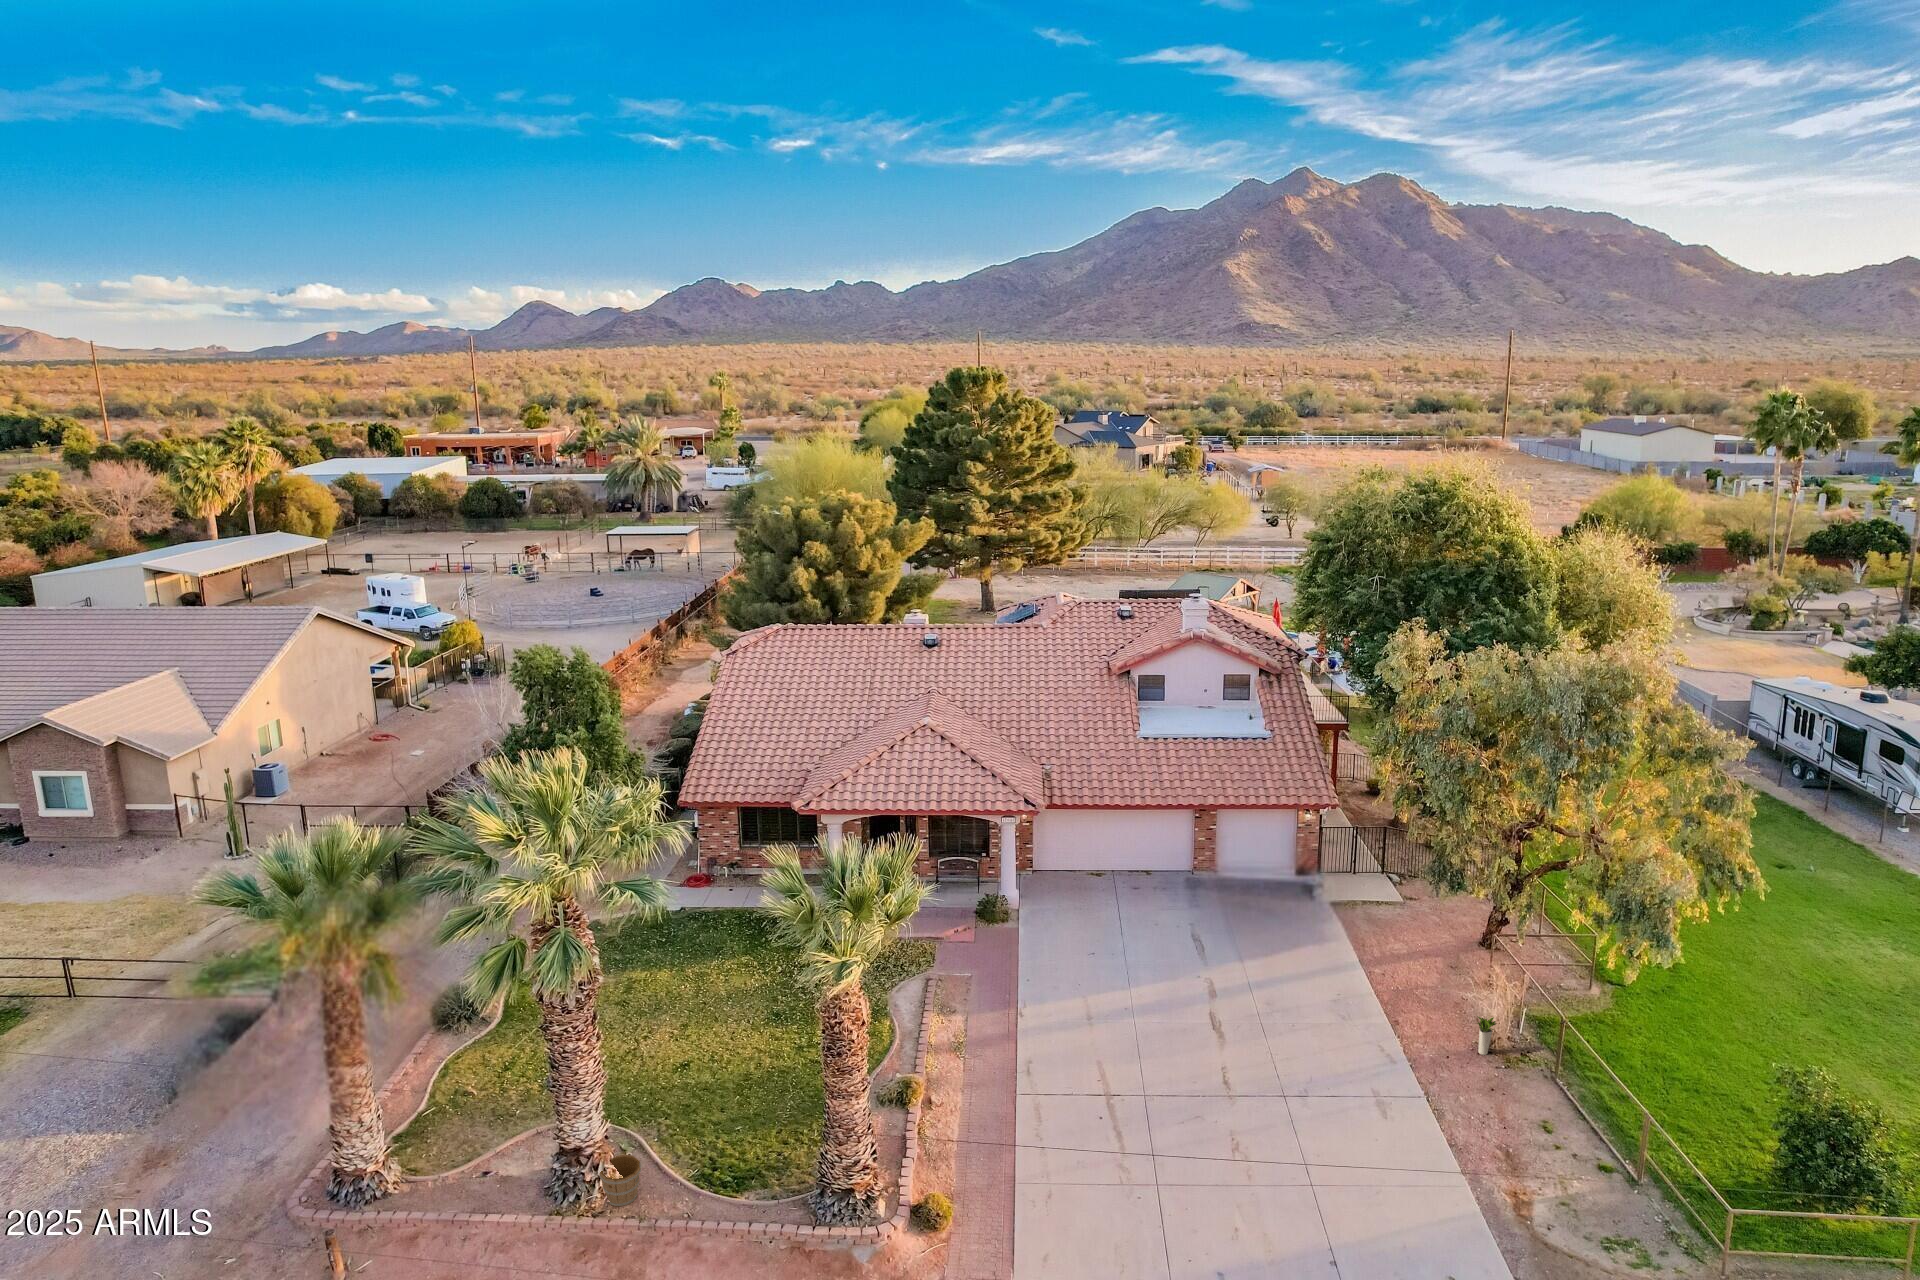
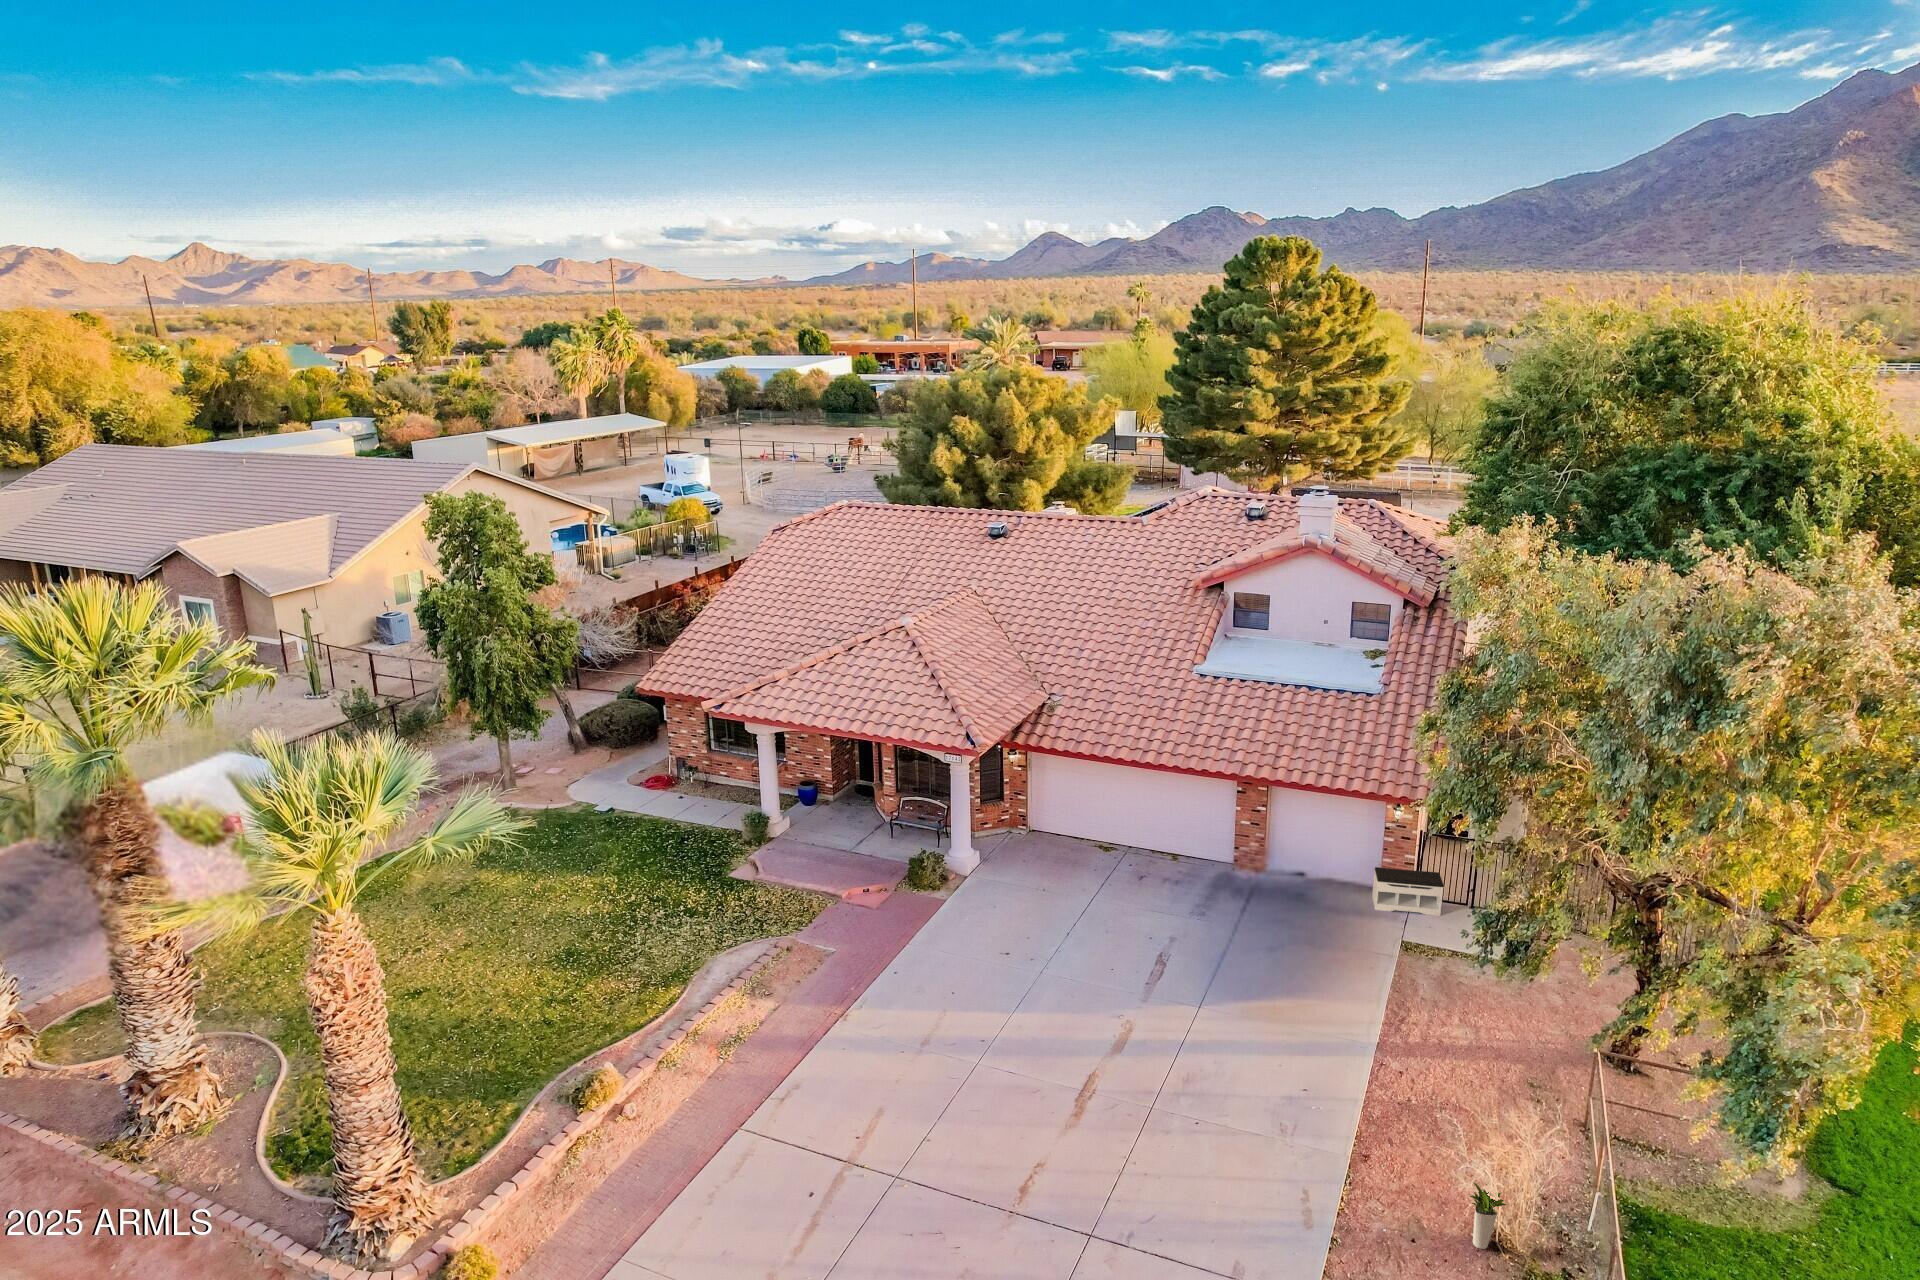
bench: none [1291,856,1340,888] -> present [1372,867,1444,916]
wooden bucket: present [599,1155,641,1207] -> none [146,1098,207,1163]

